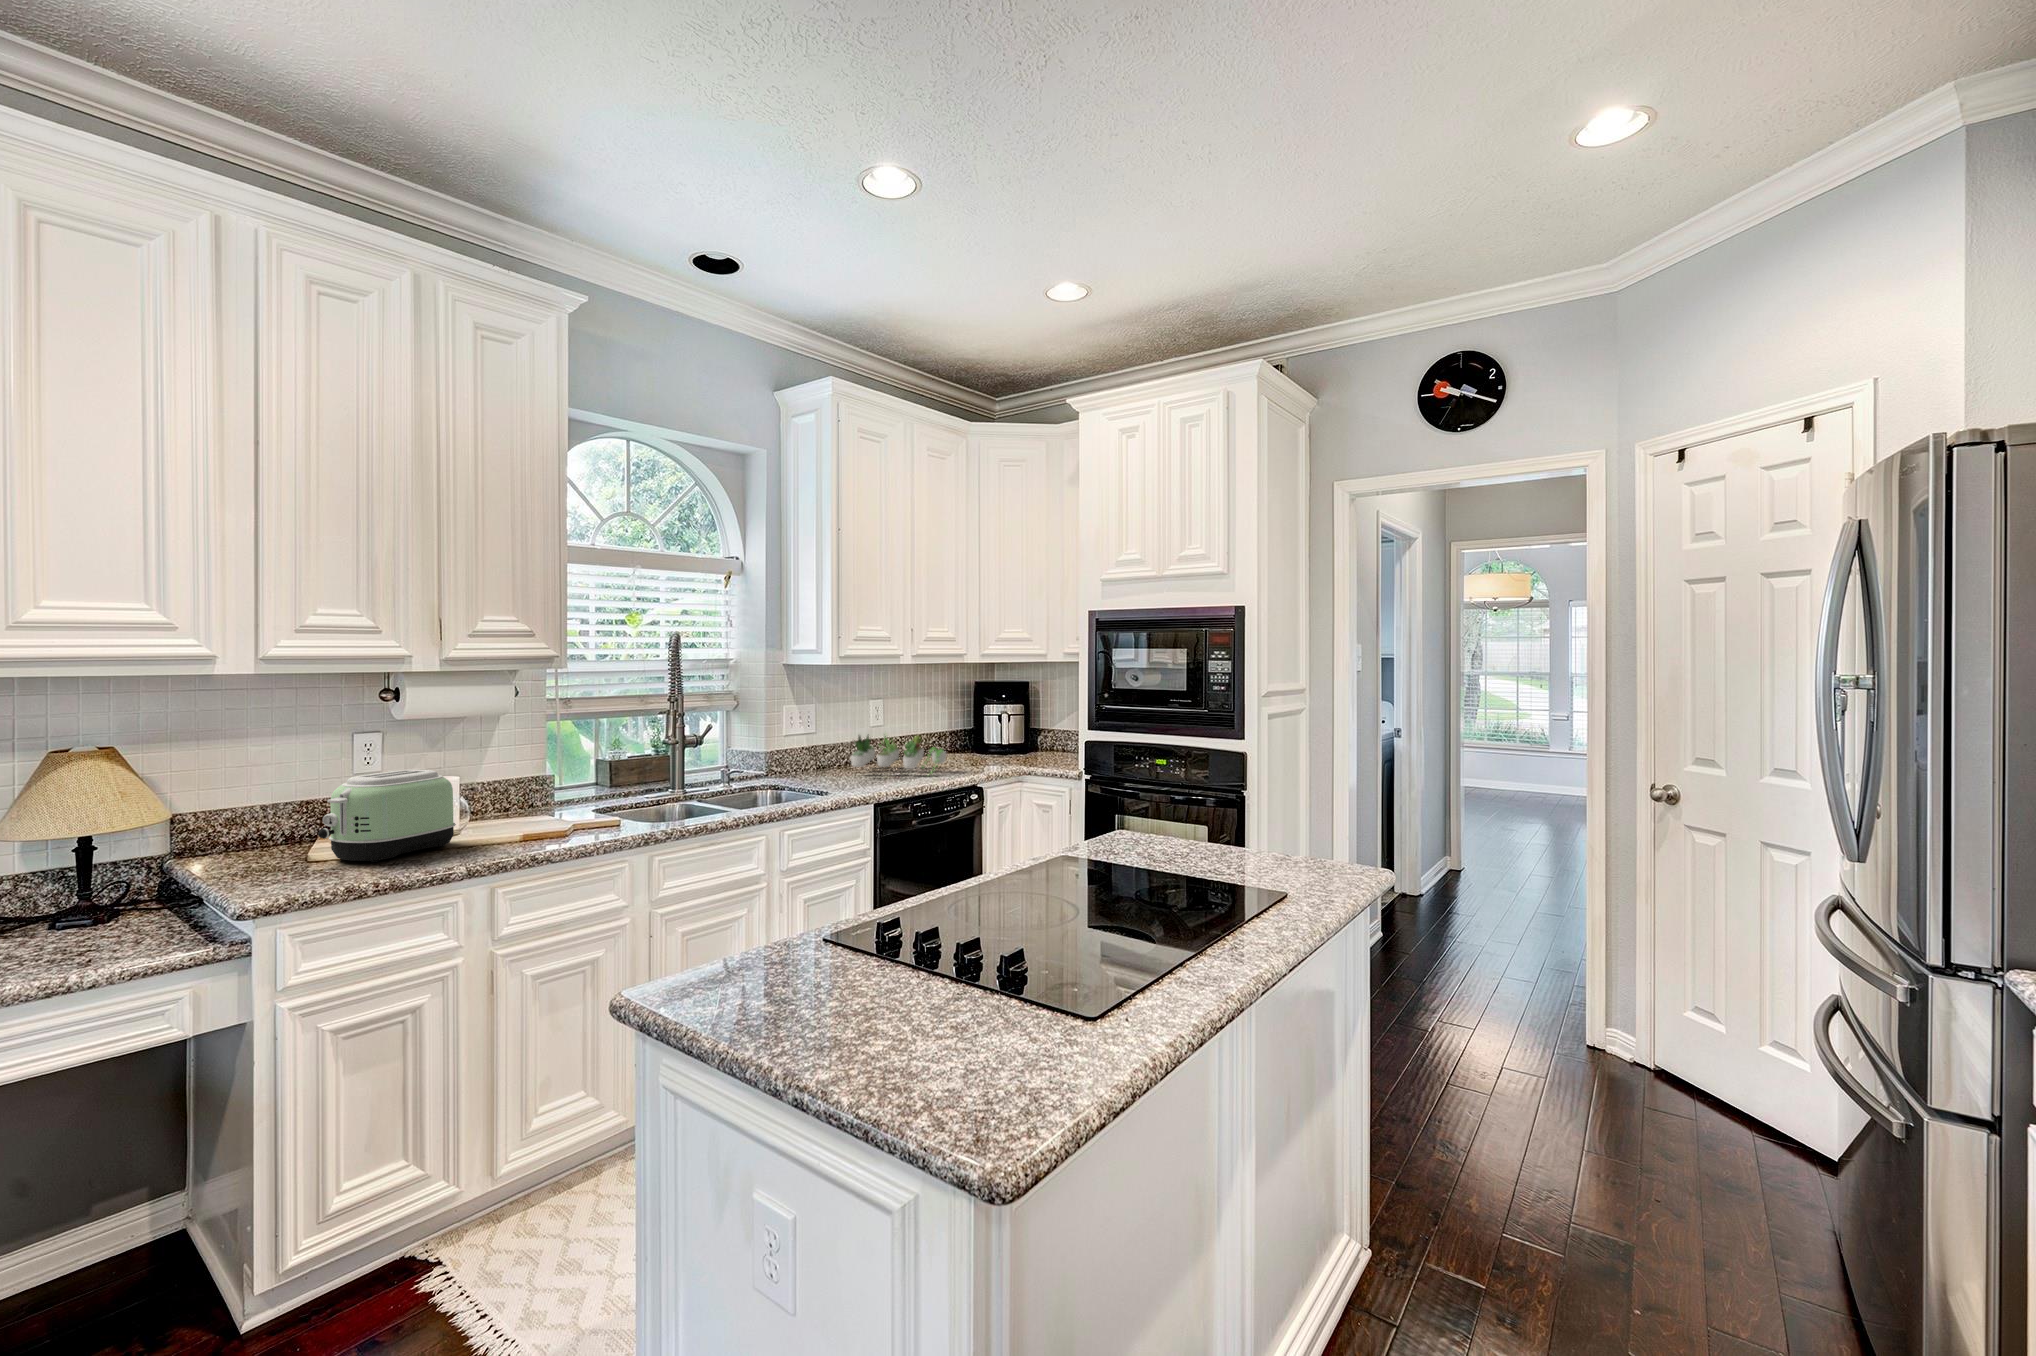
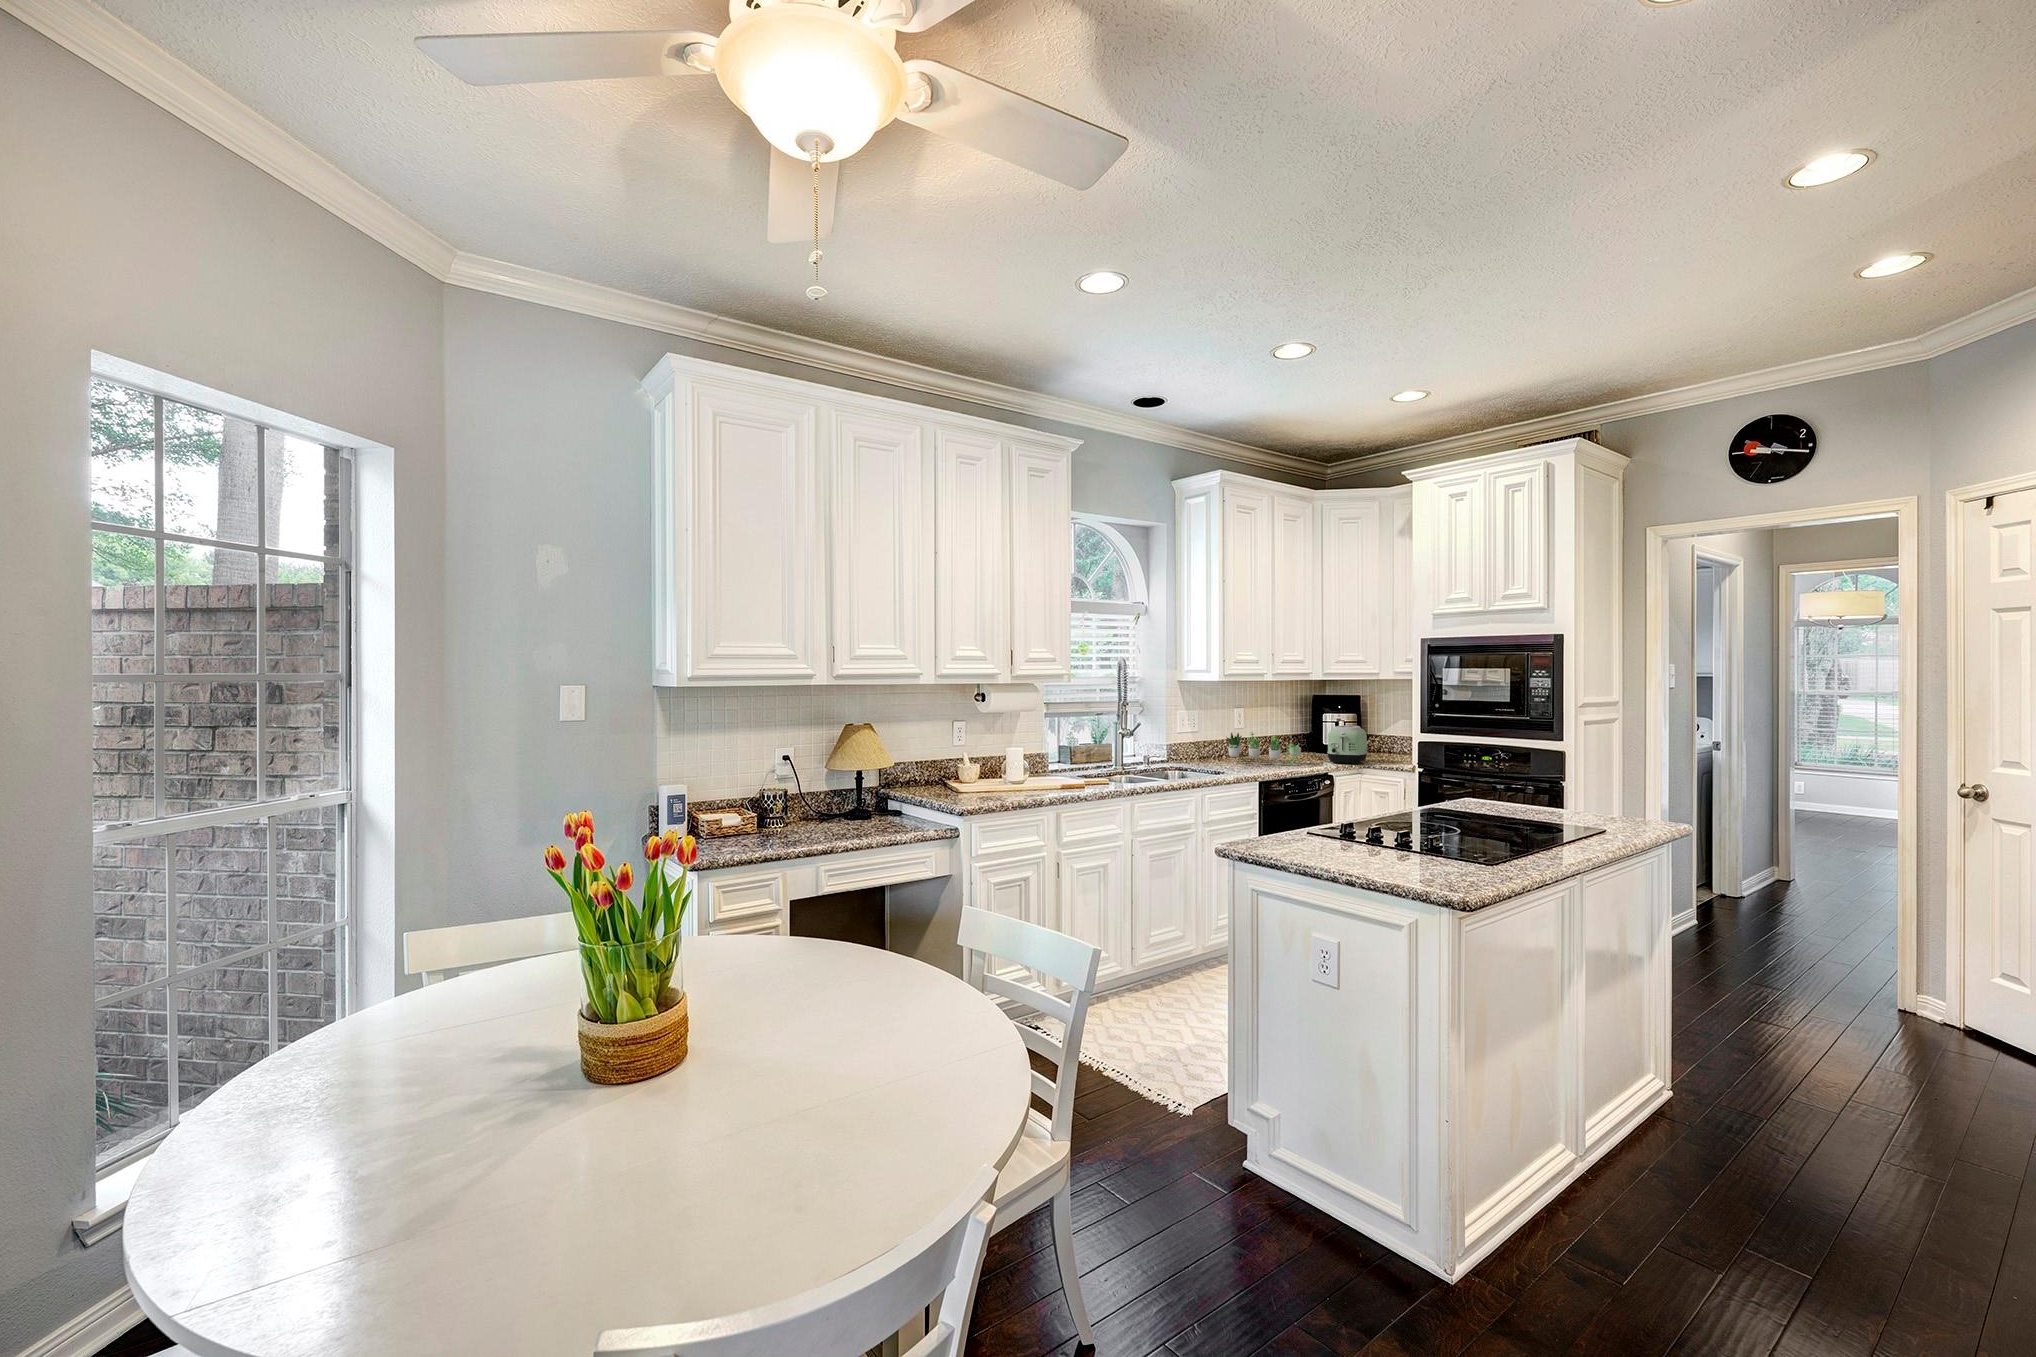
toaster: present [318,770,456,862] -> present [1327,726,1367,764]

